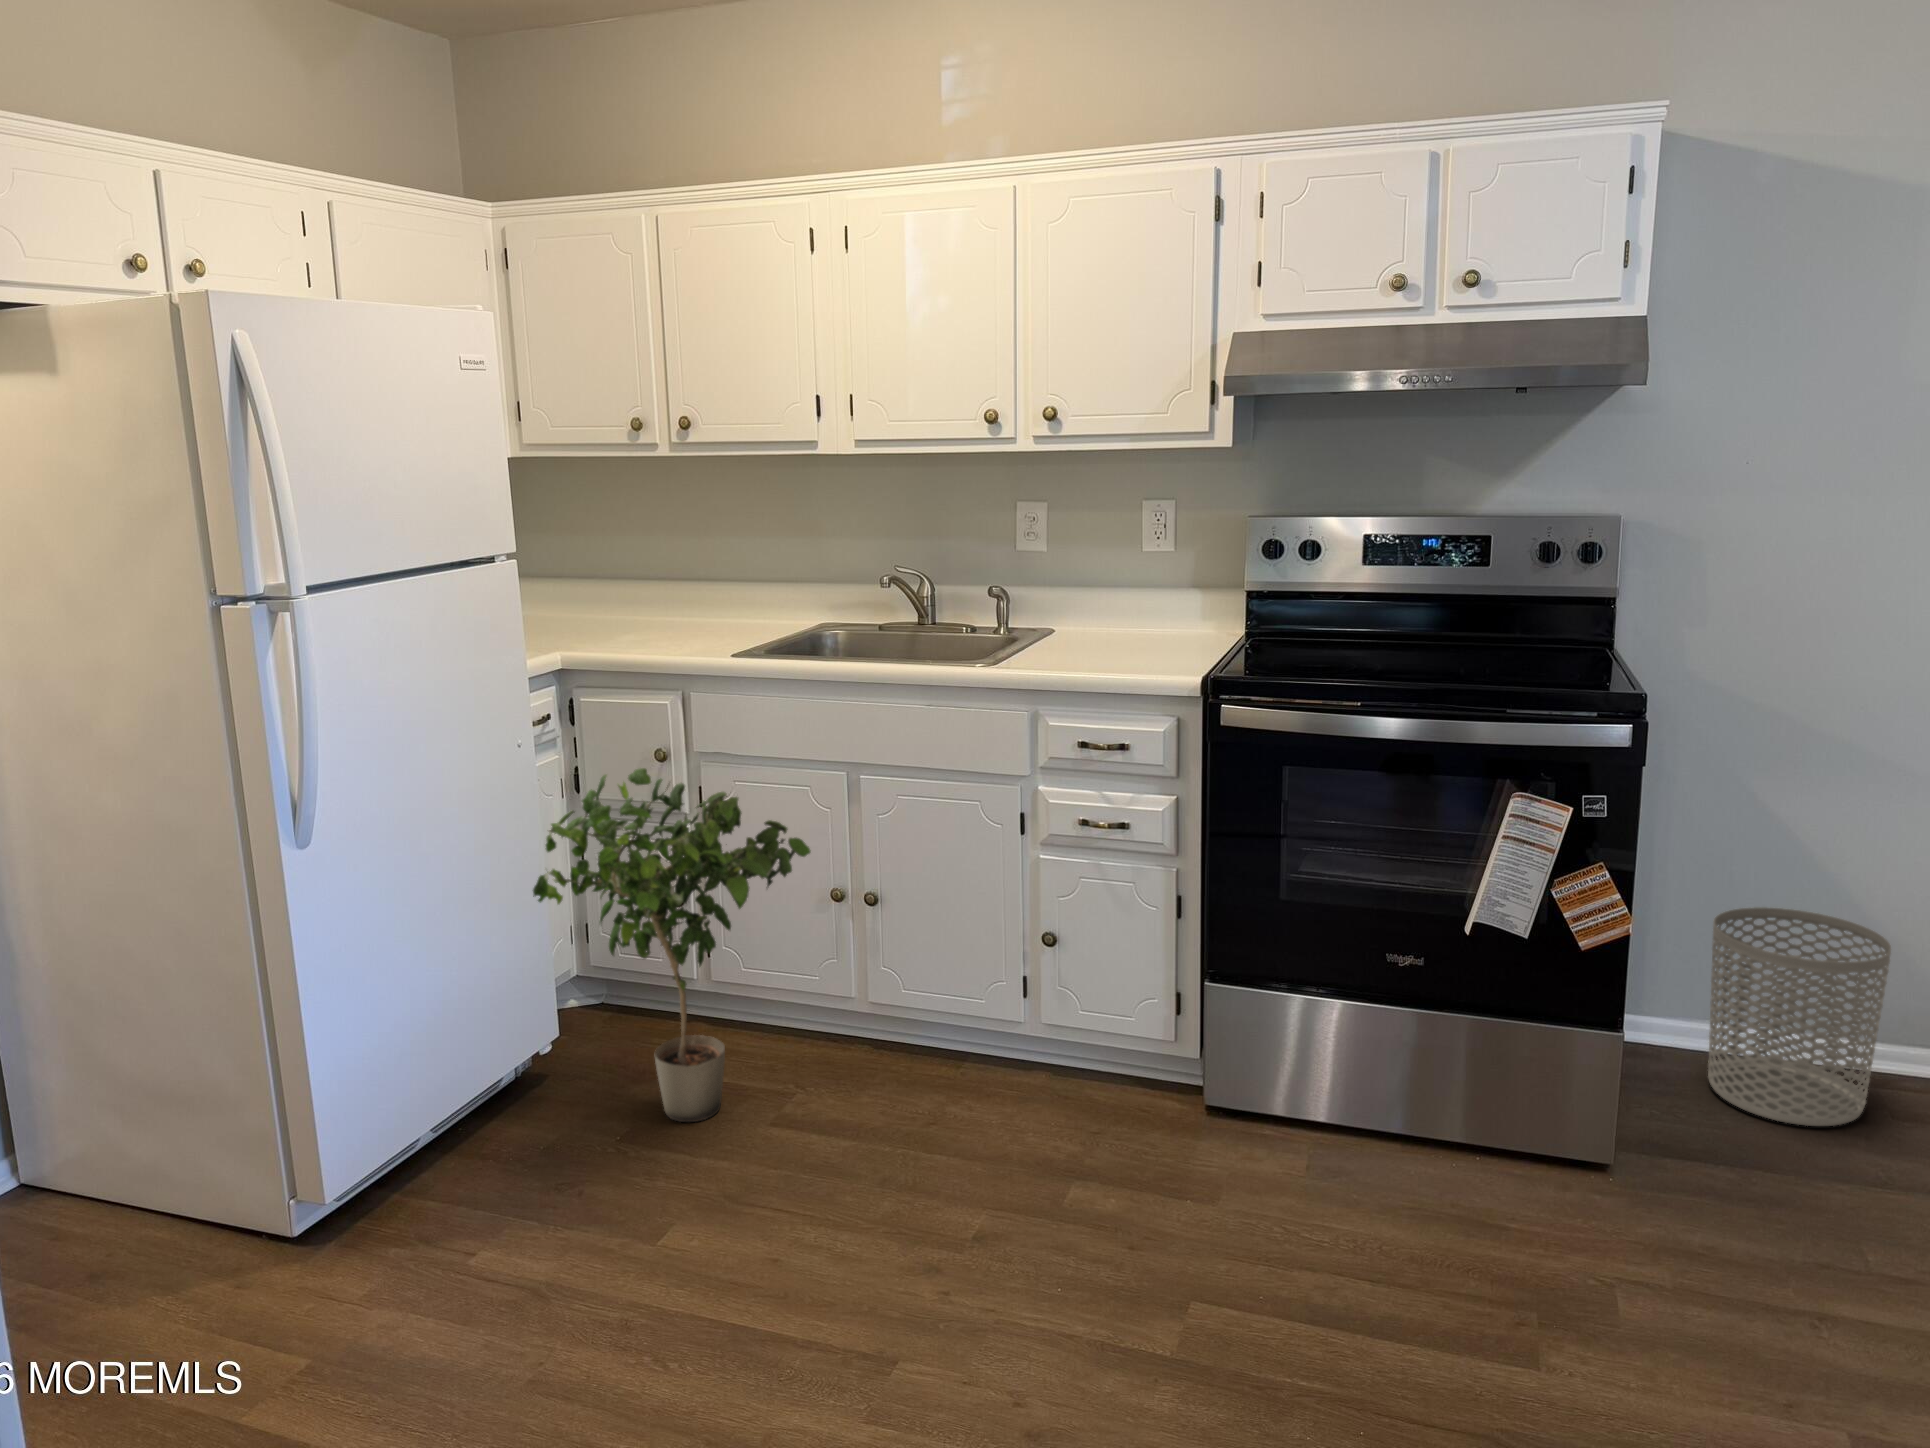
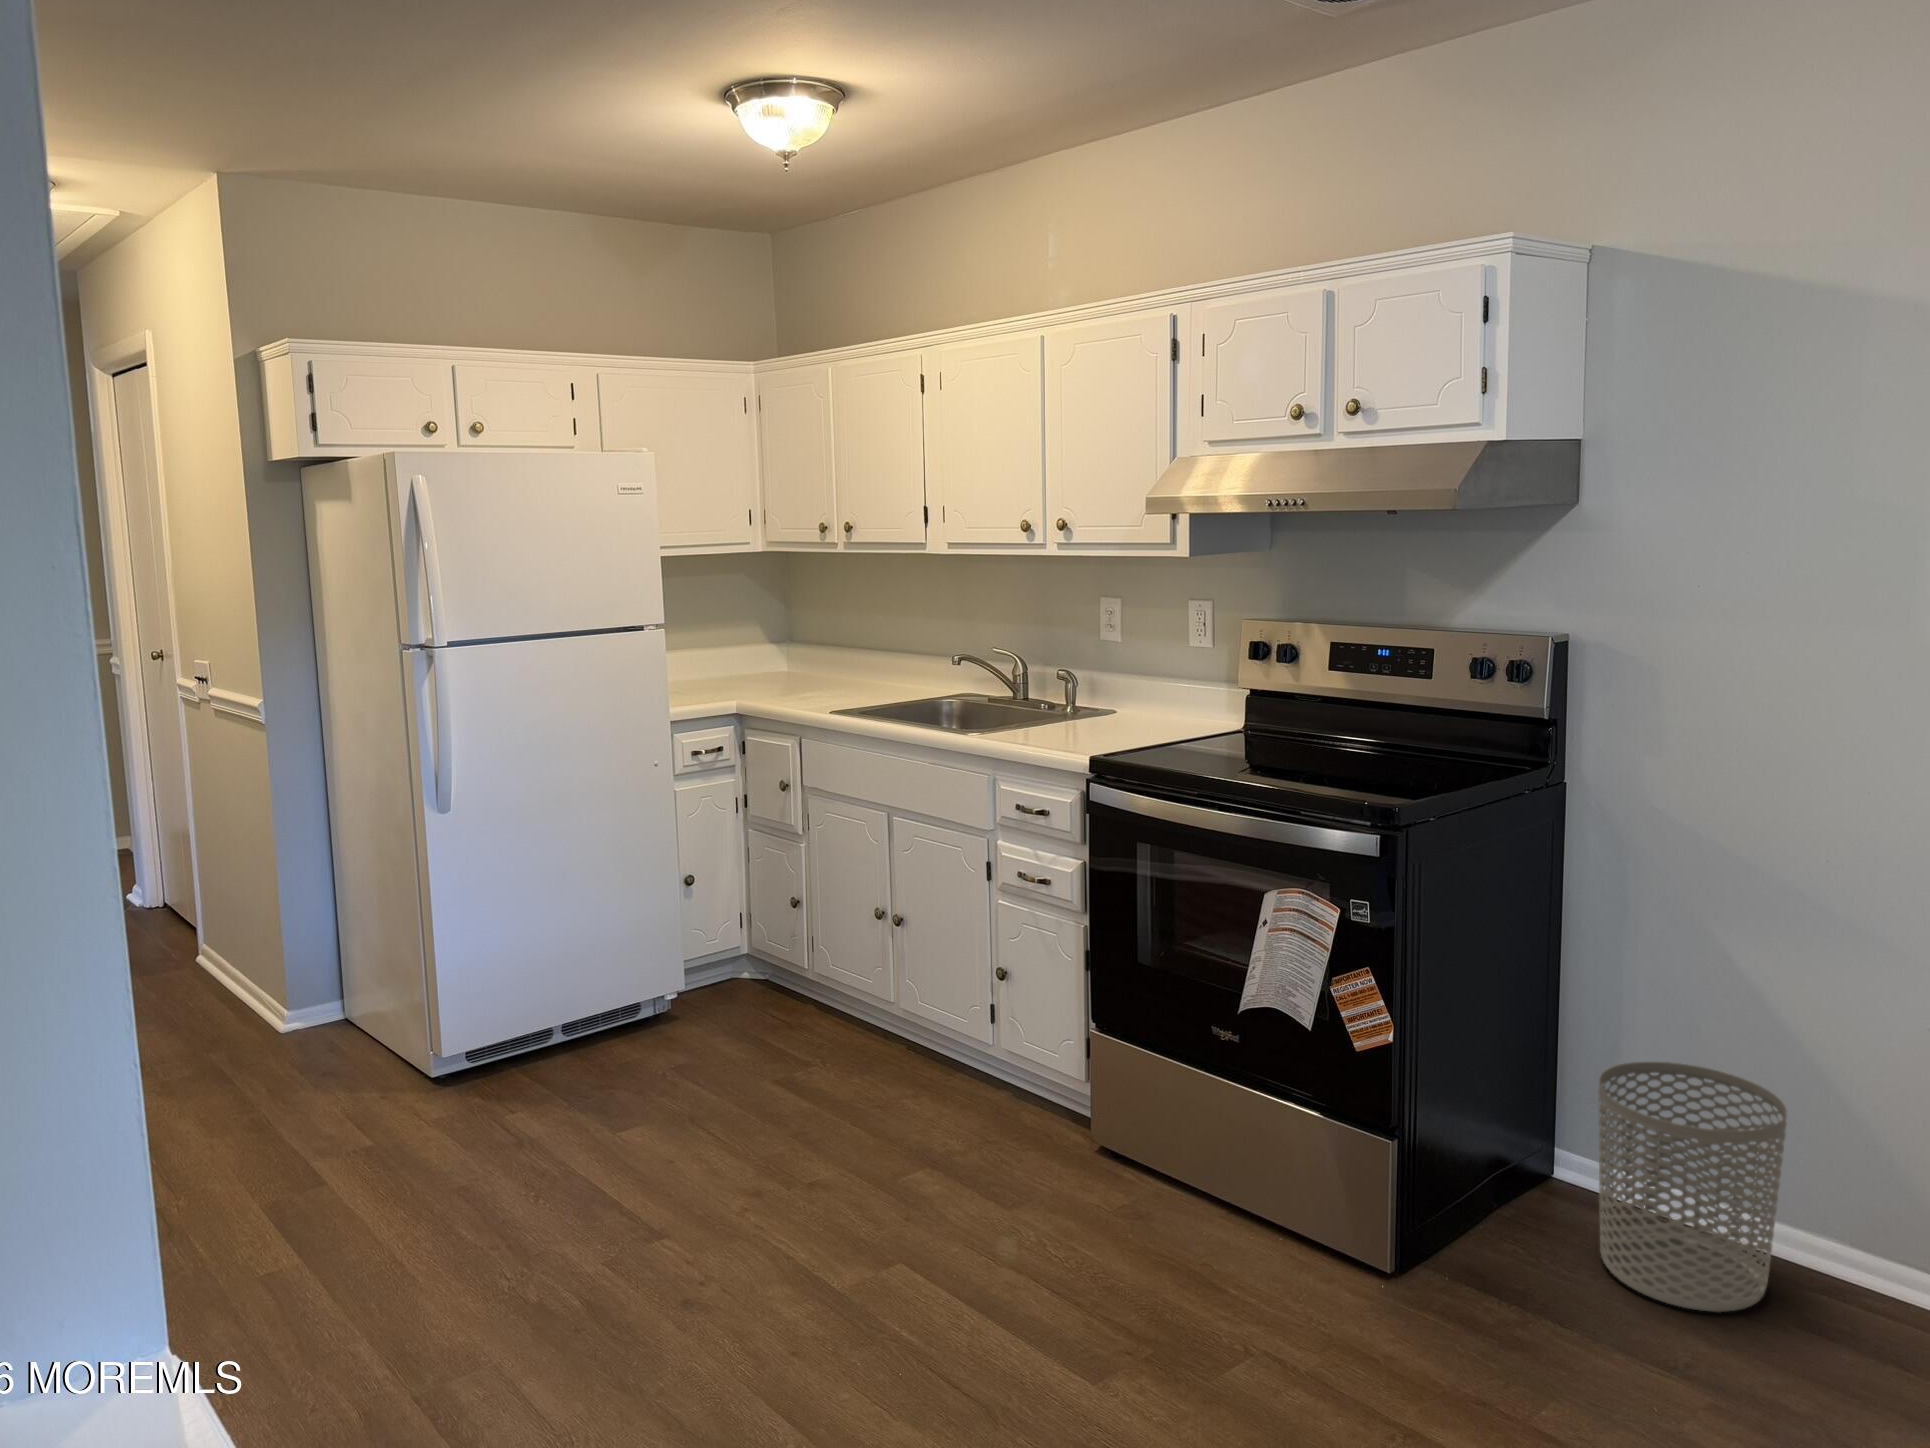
potted plant: present [533,768,811,1122] -> none [630,791,800,1065]

